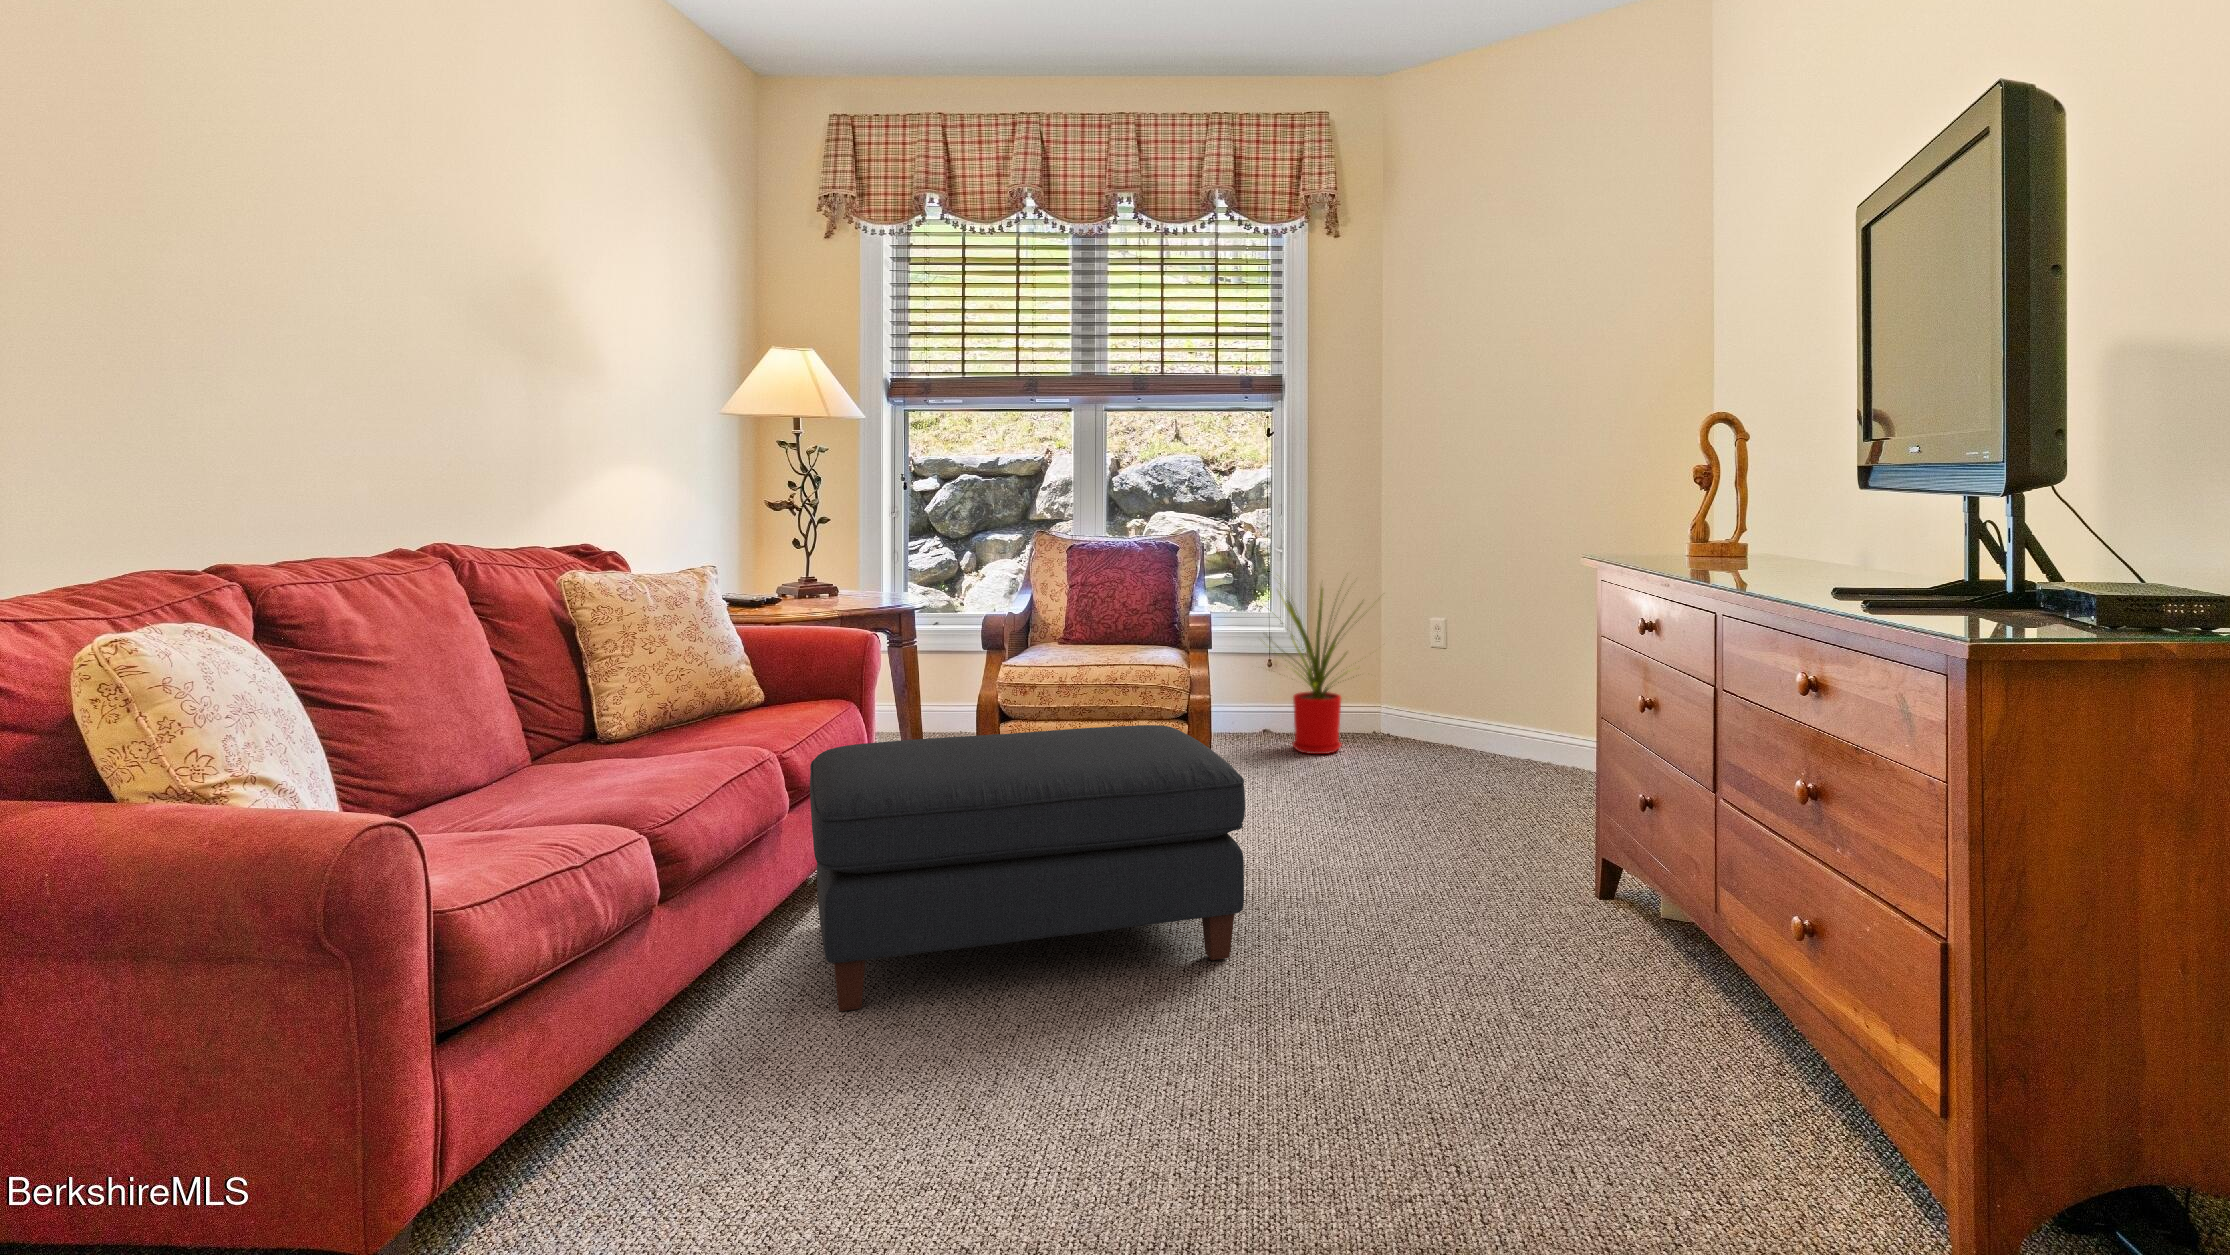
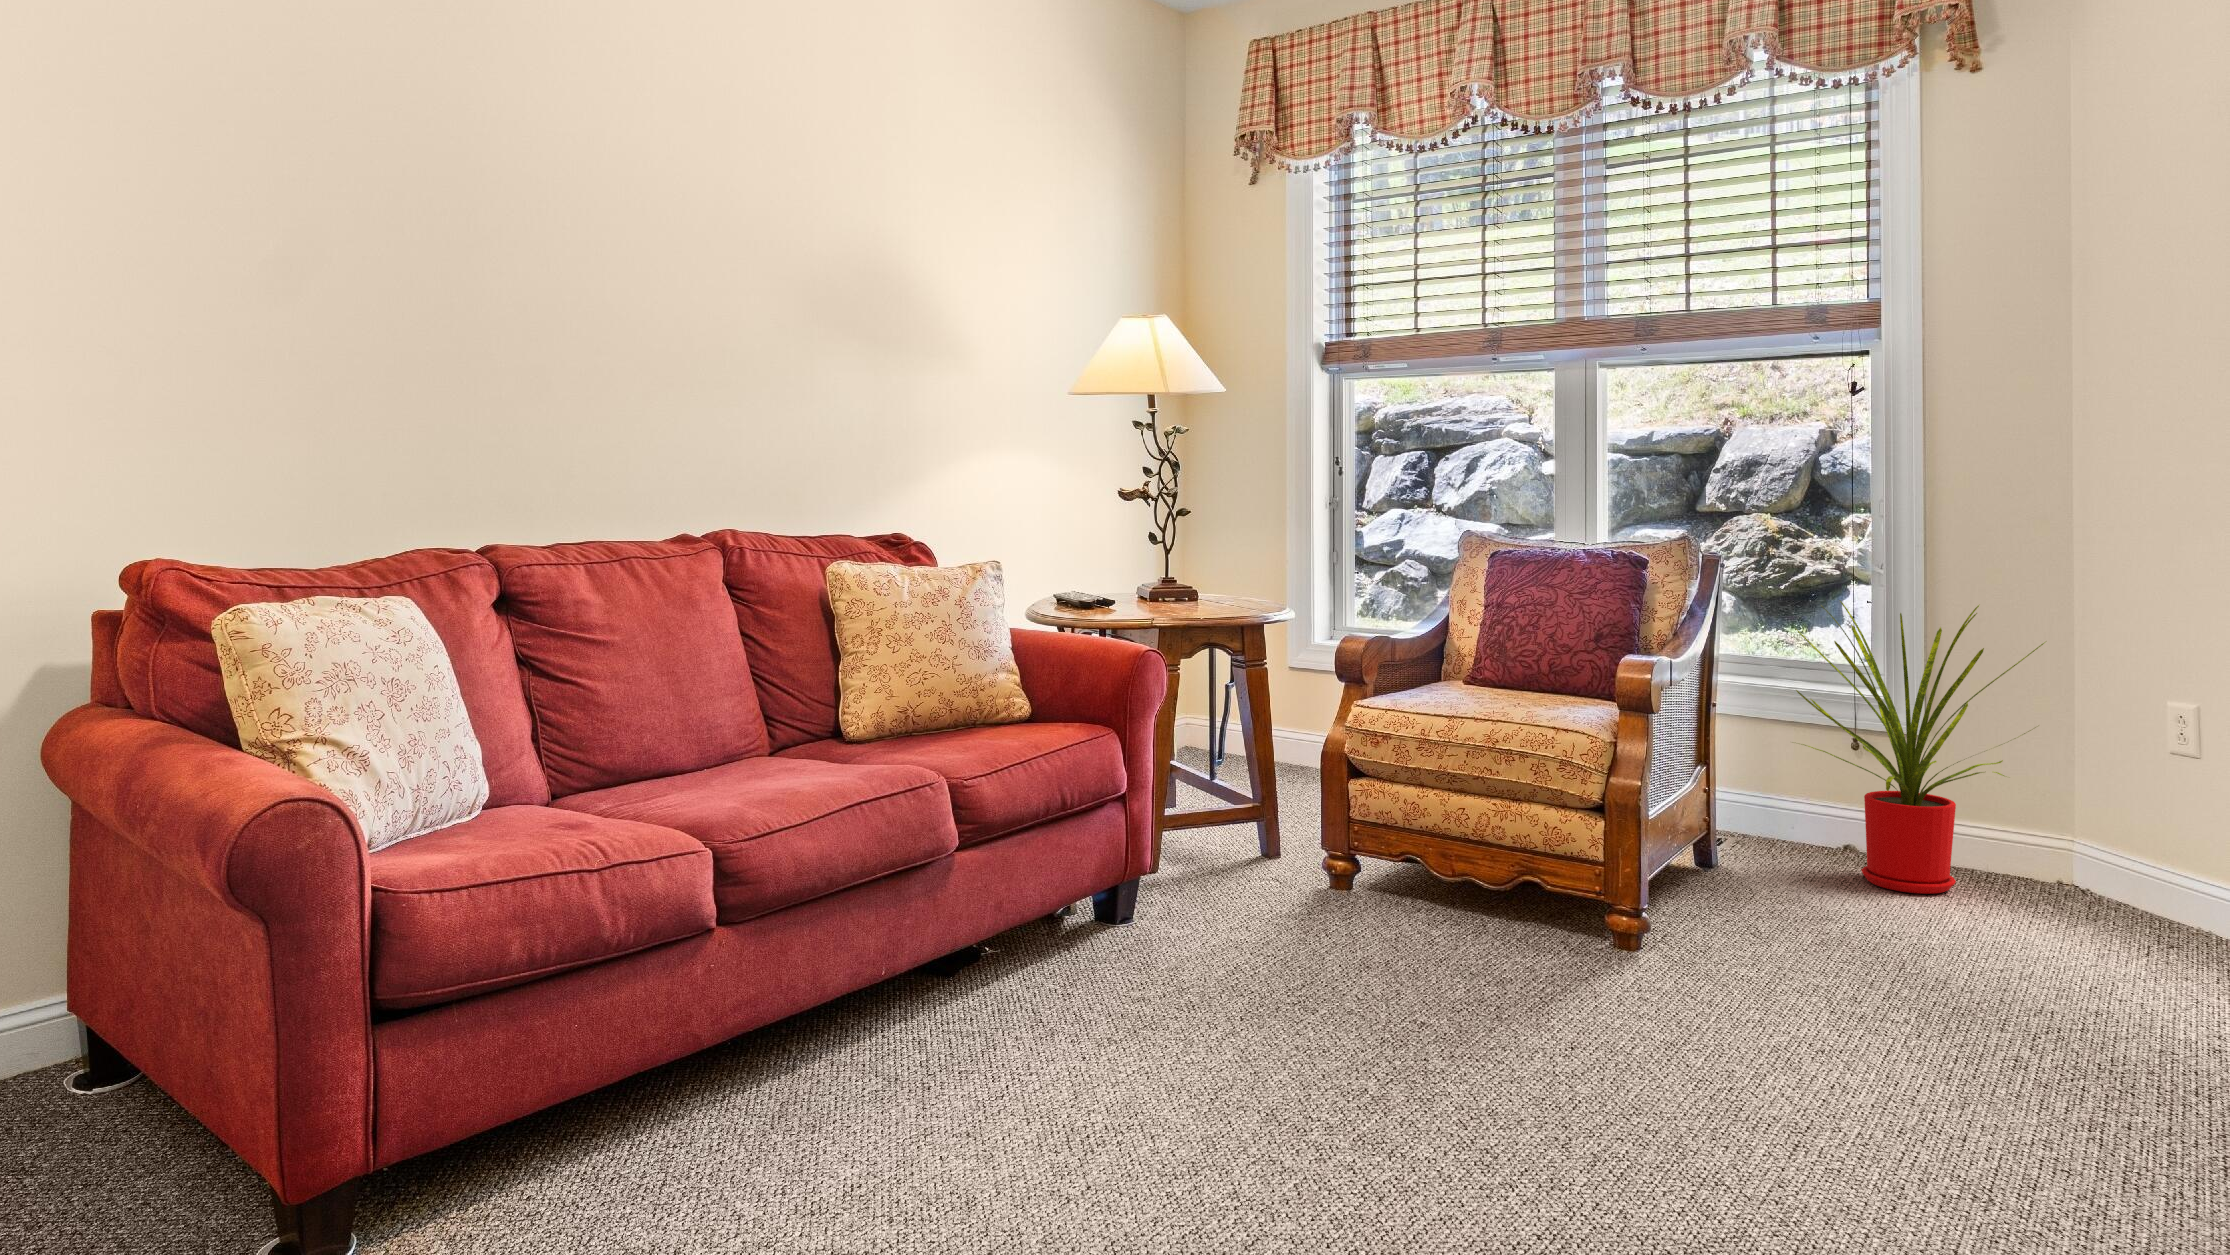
ottoman: present [810,725,1245,1011] -> none [923,778,1499,1163]

